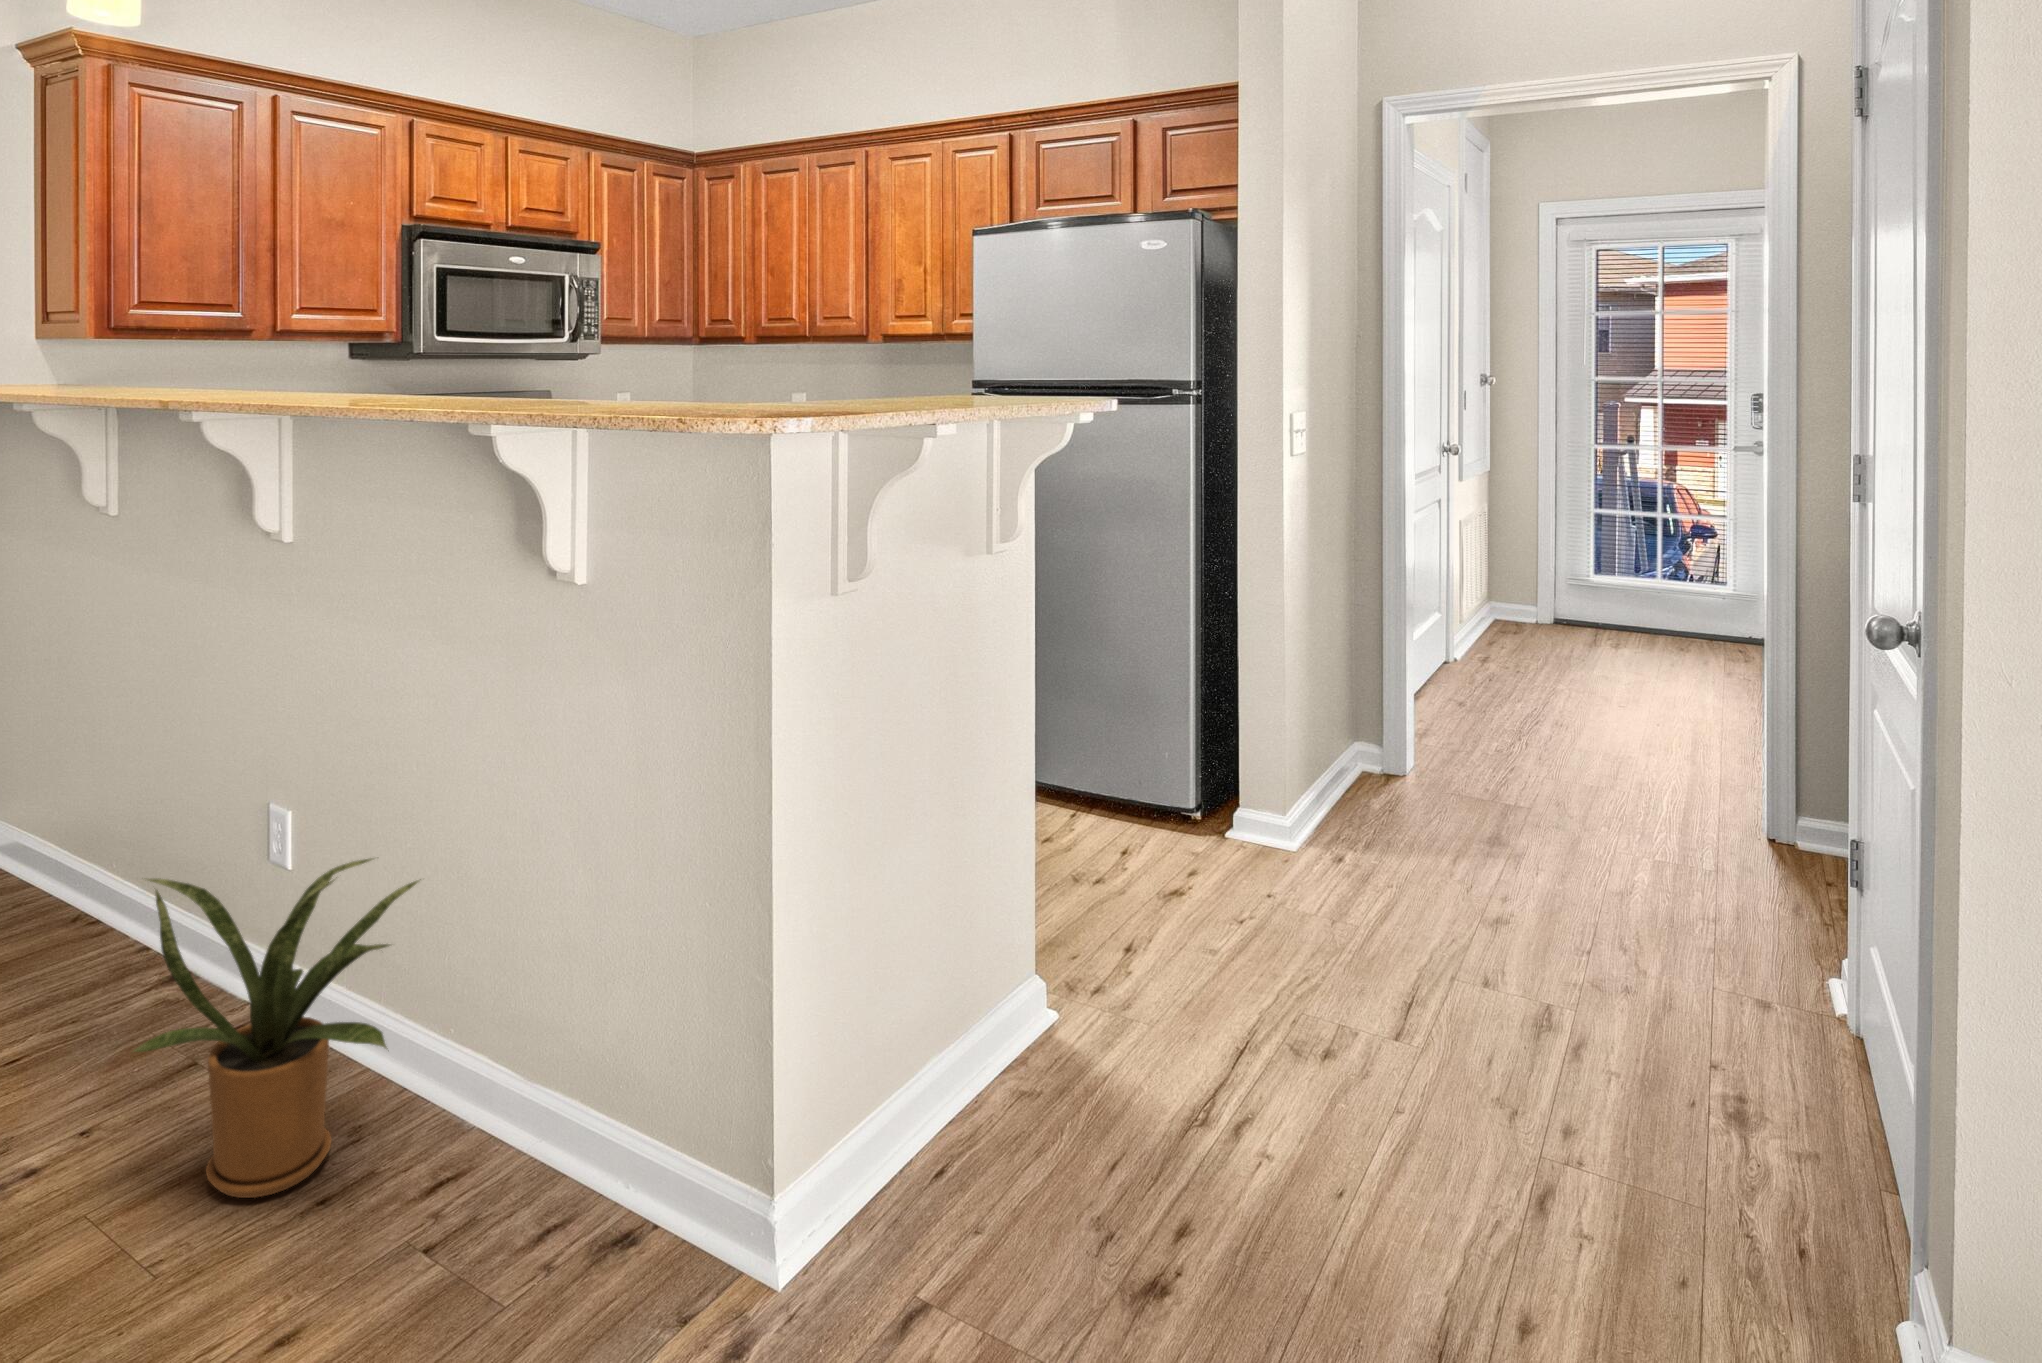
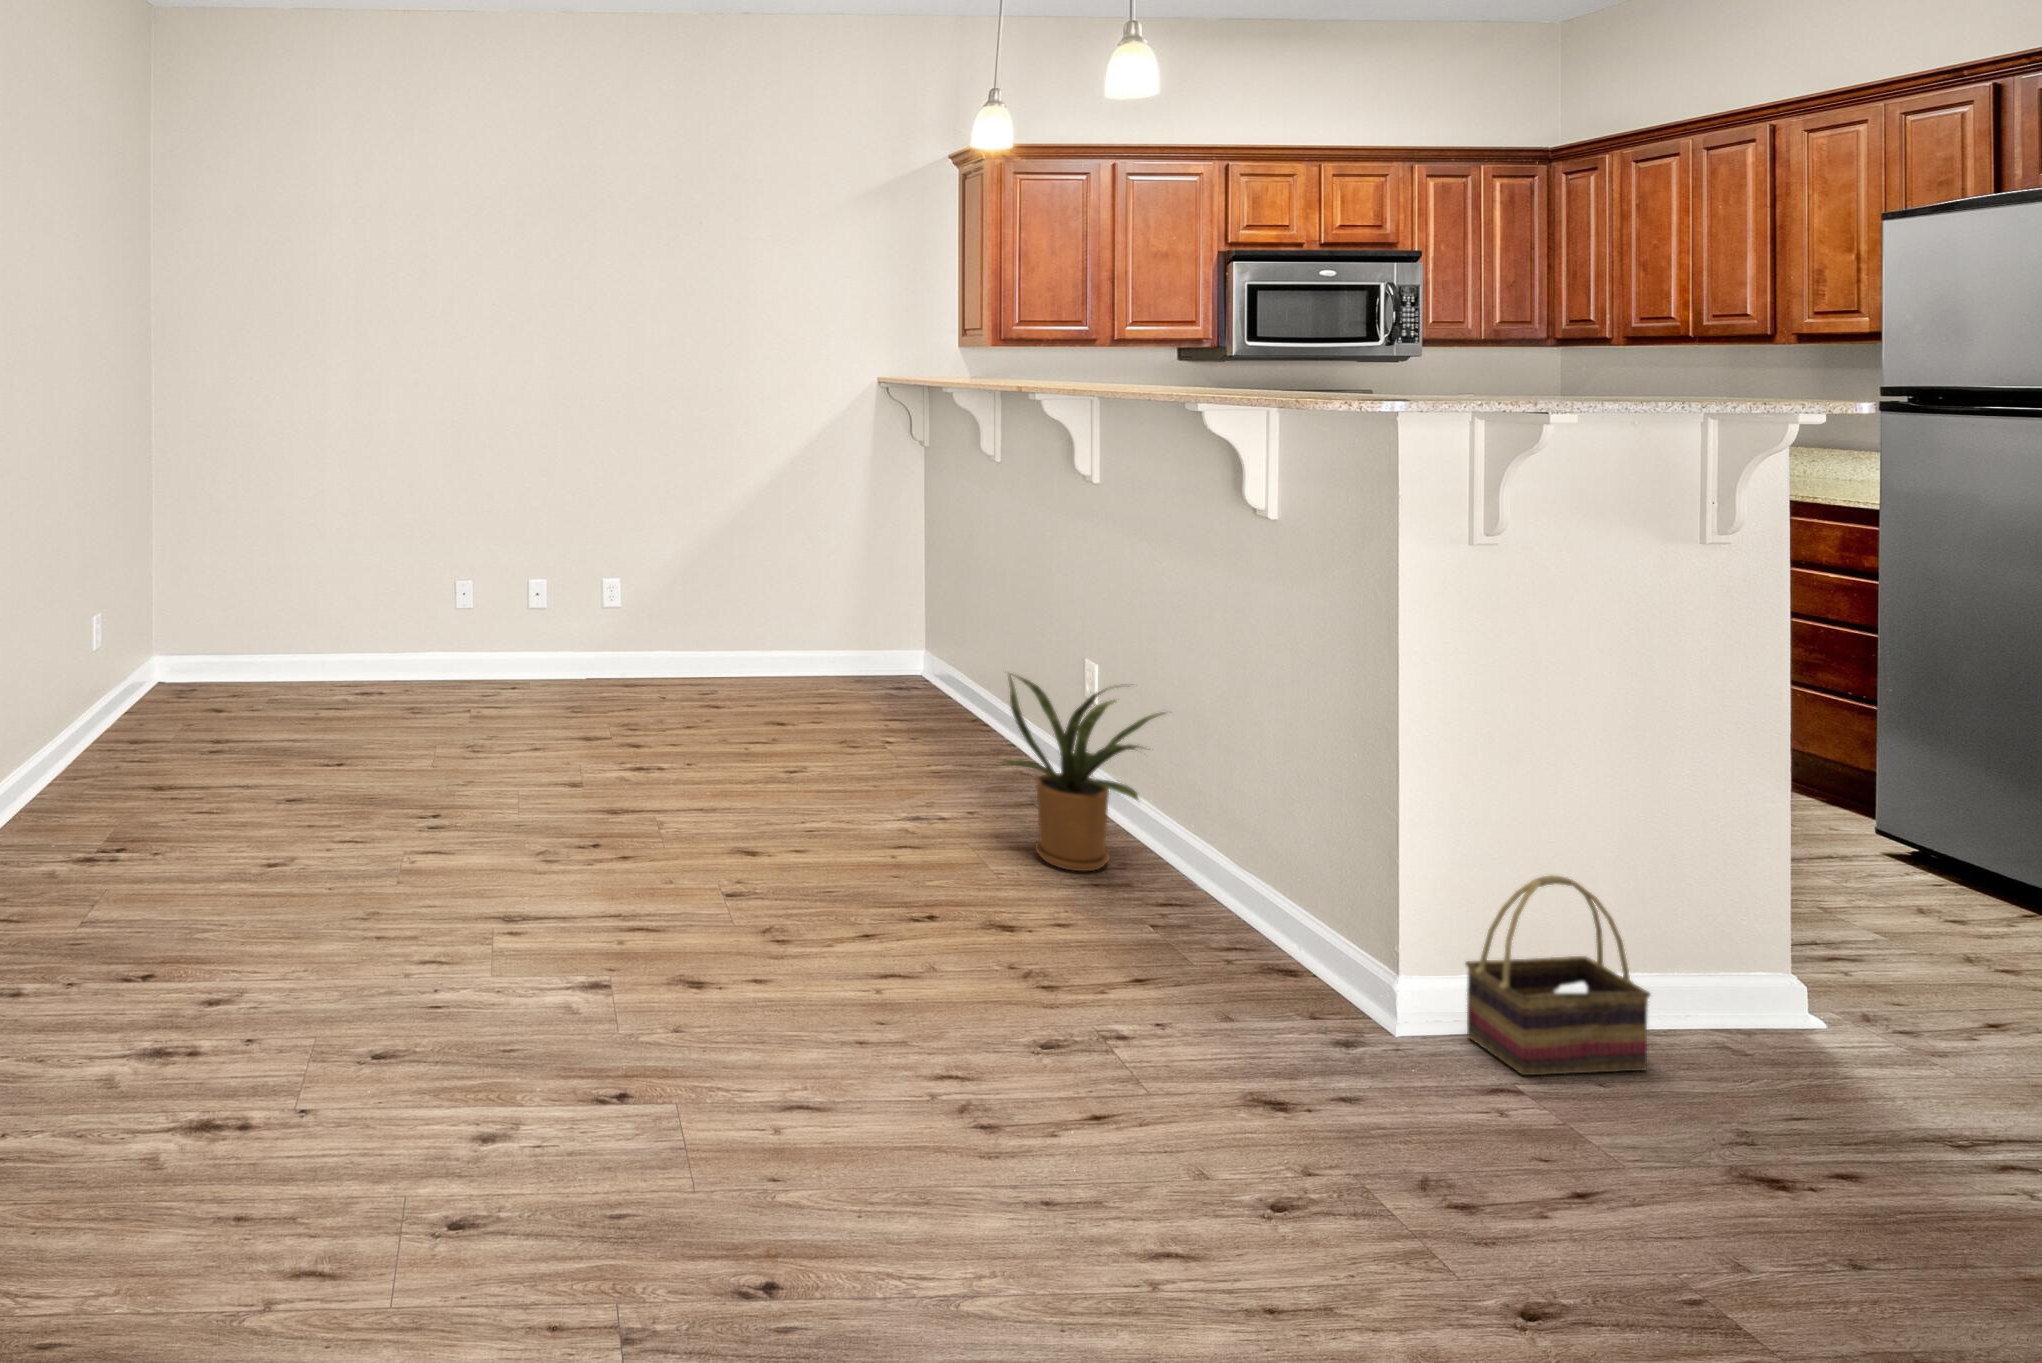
basket: none [843,989,1009,1286] -> present [1466,876,1650,1075]

